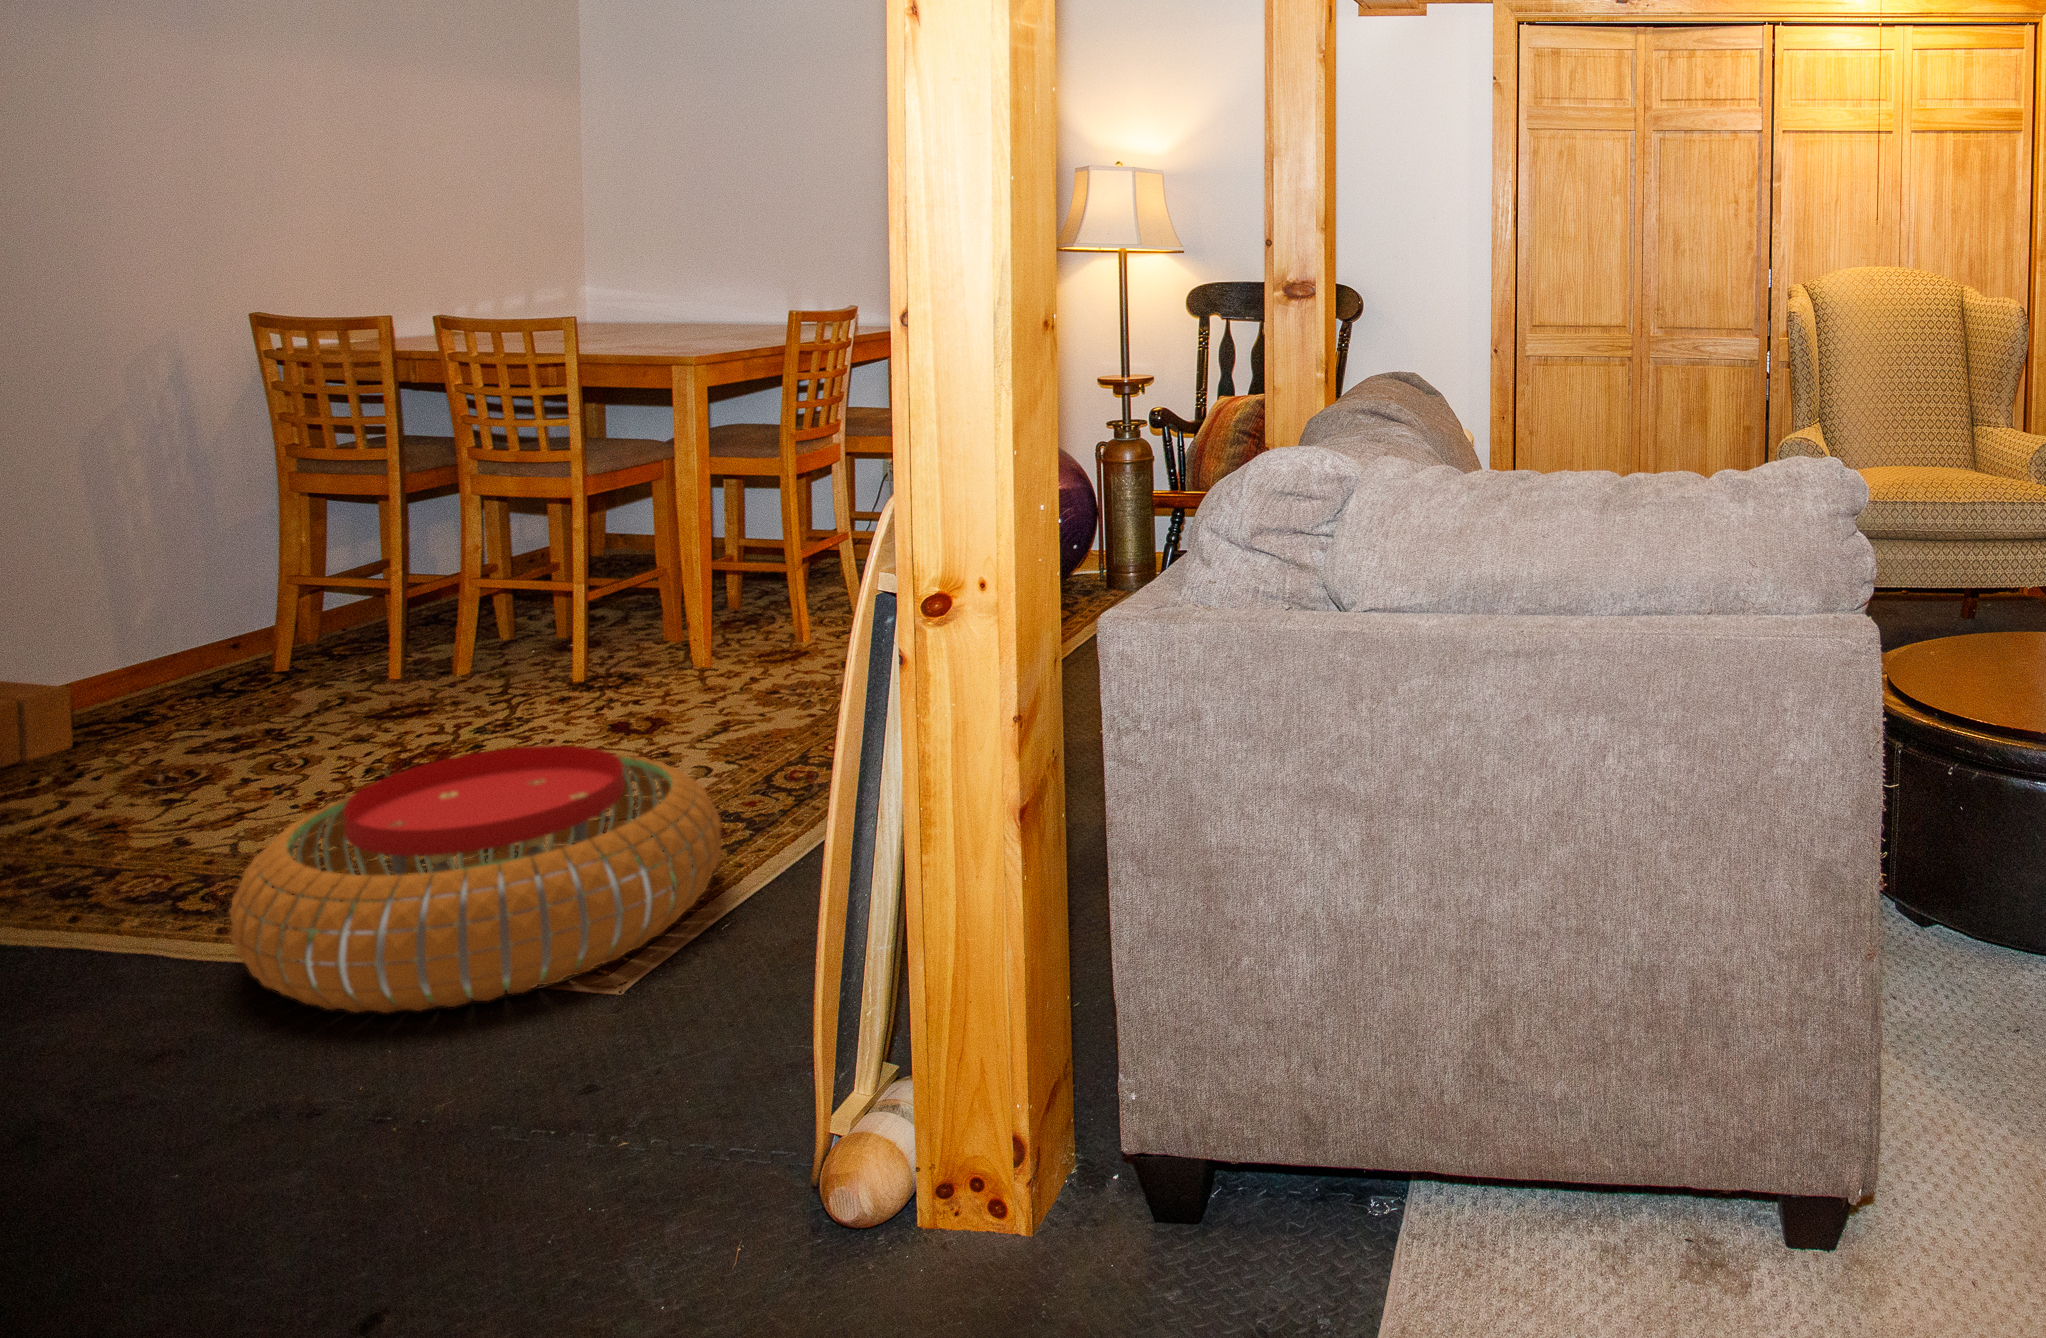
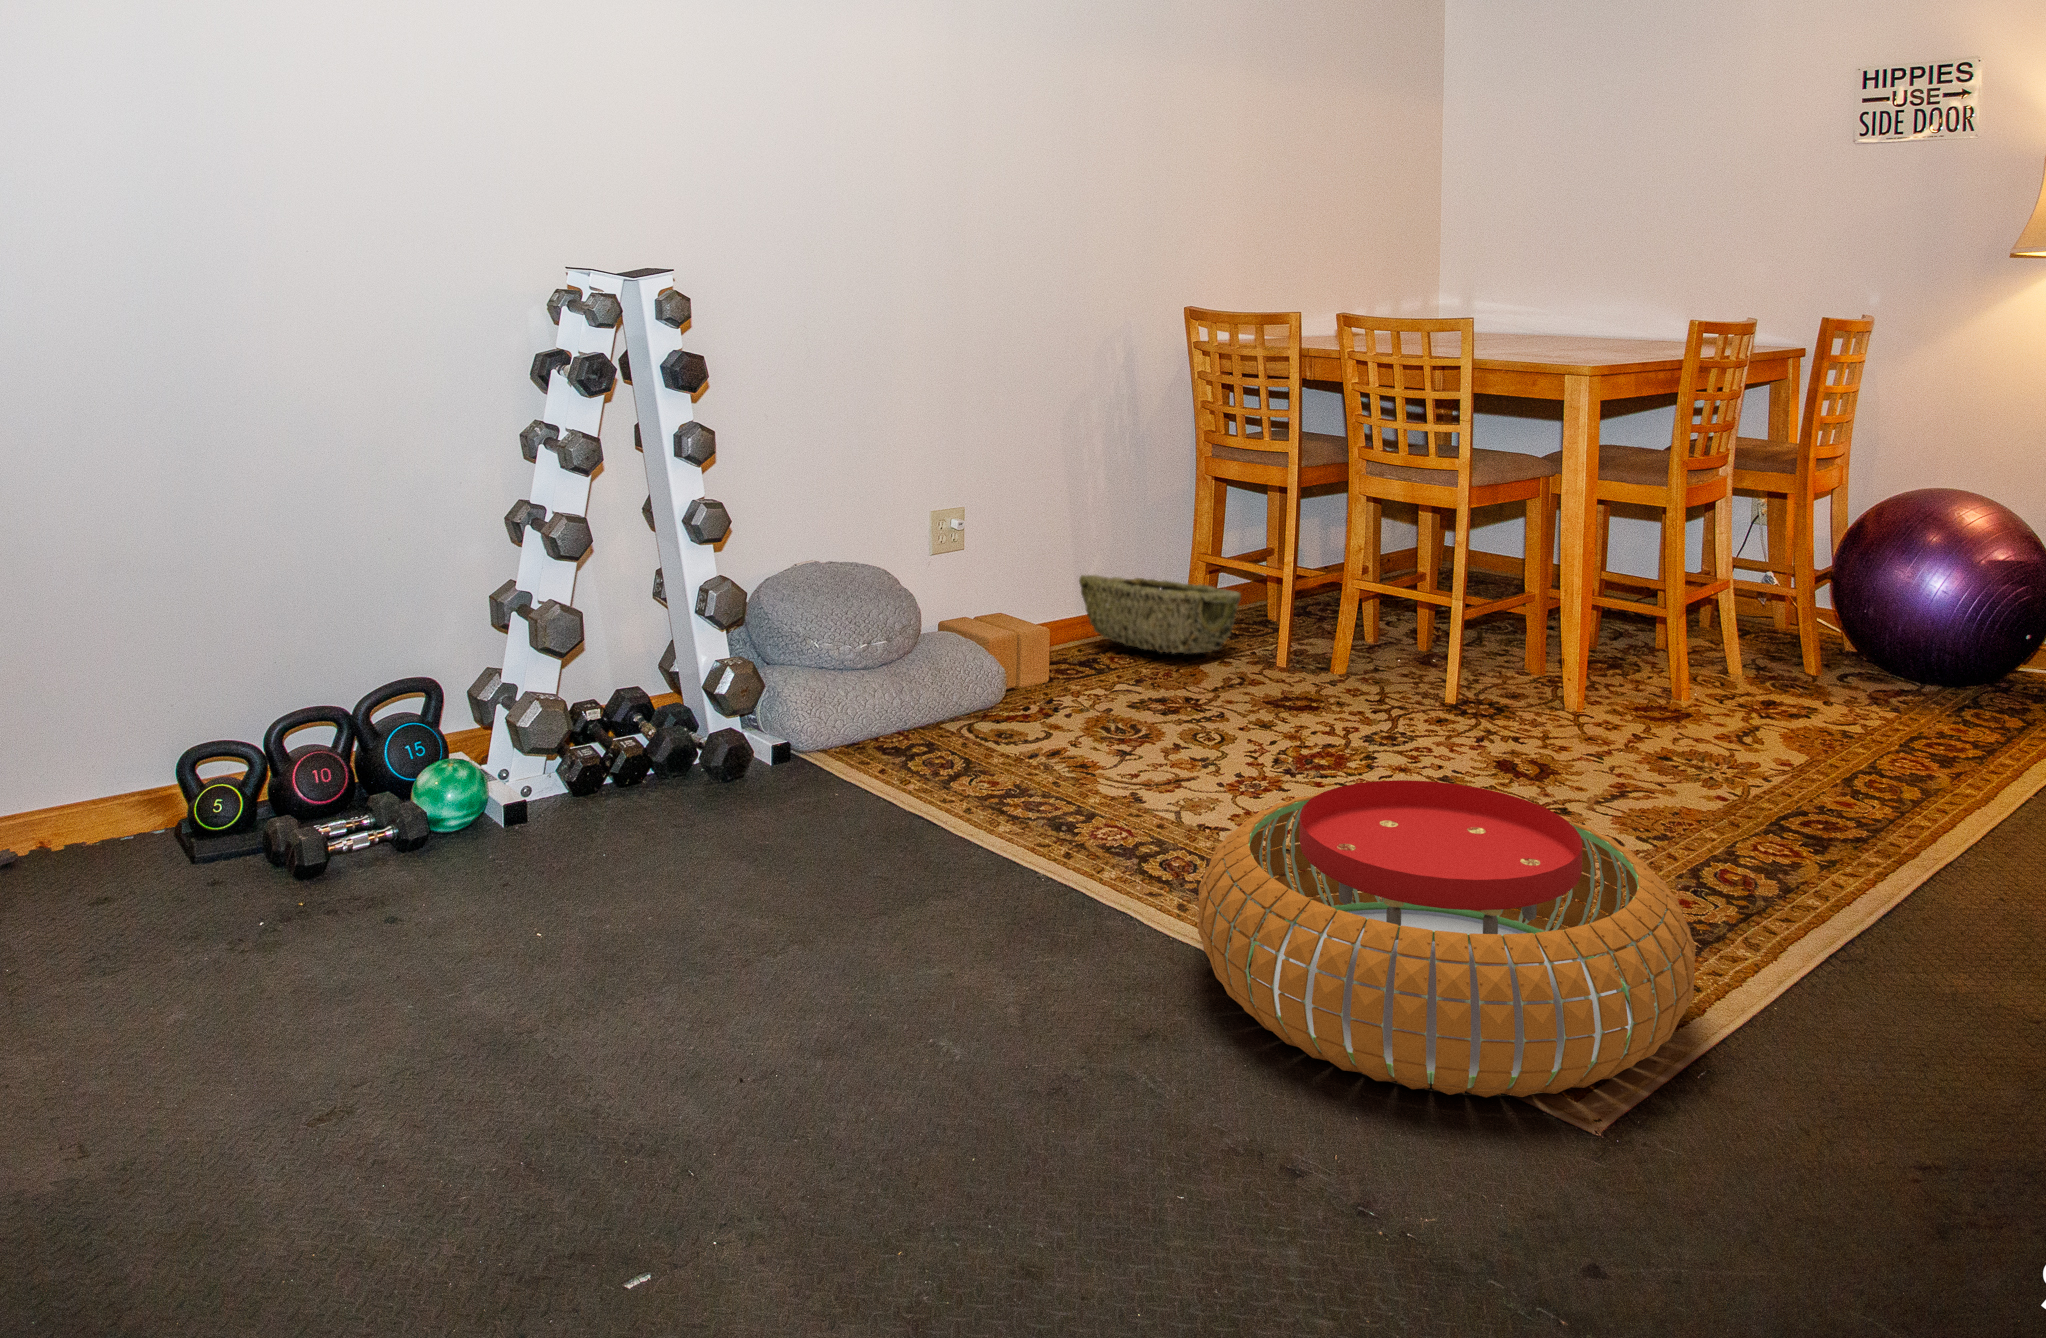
woven basket: none [114,609,339,690] -> present [1079,575,1241,654]

